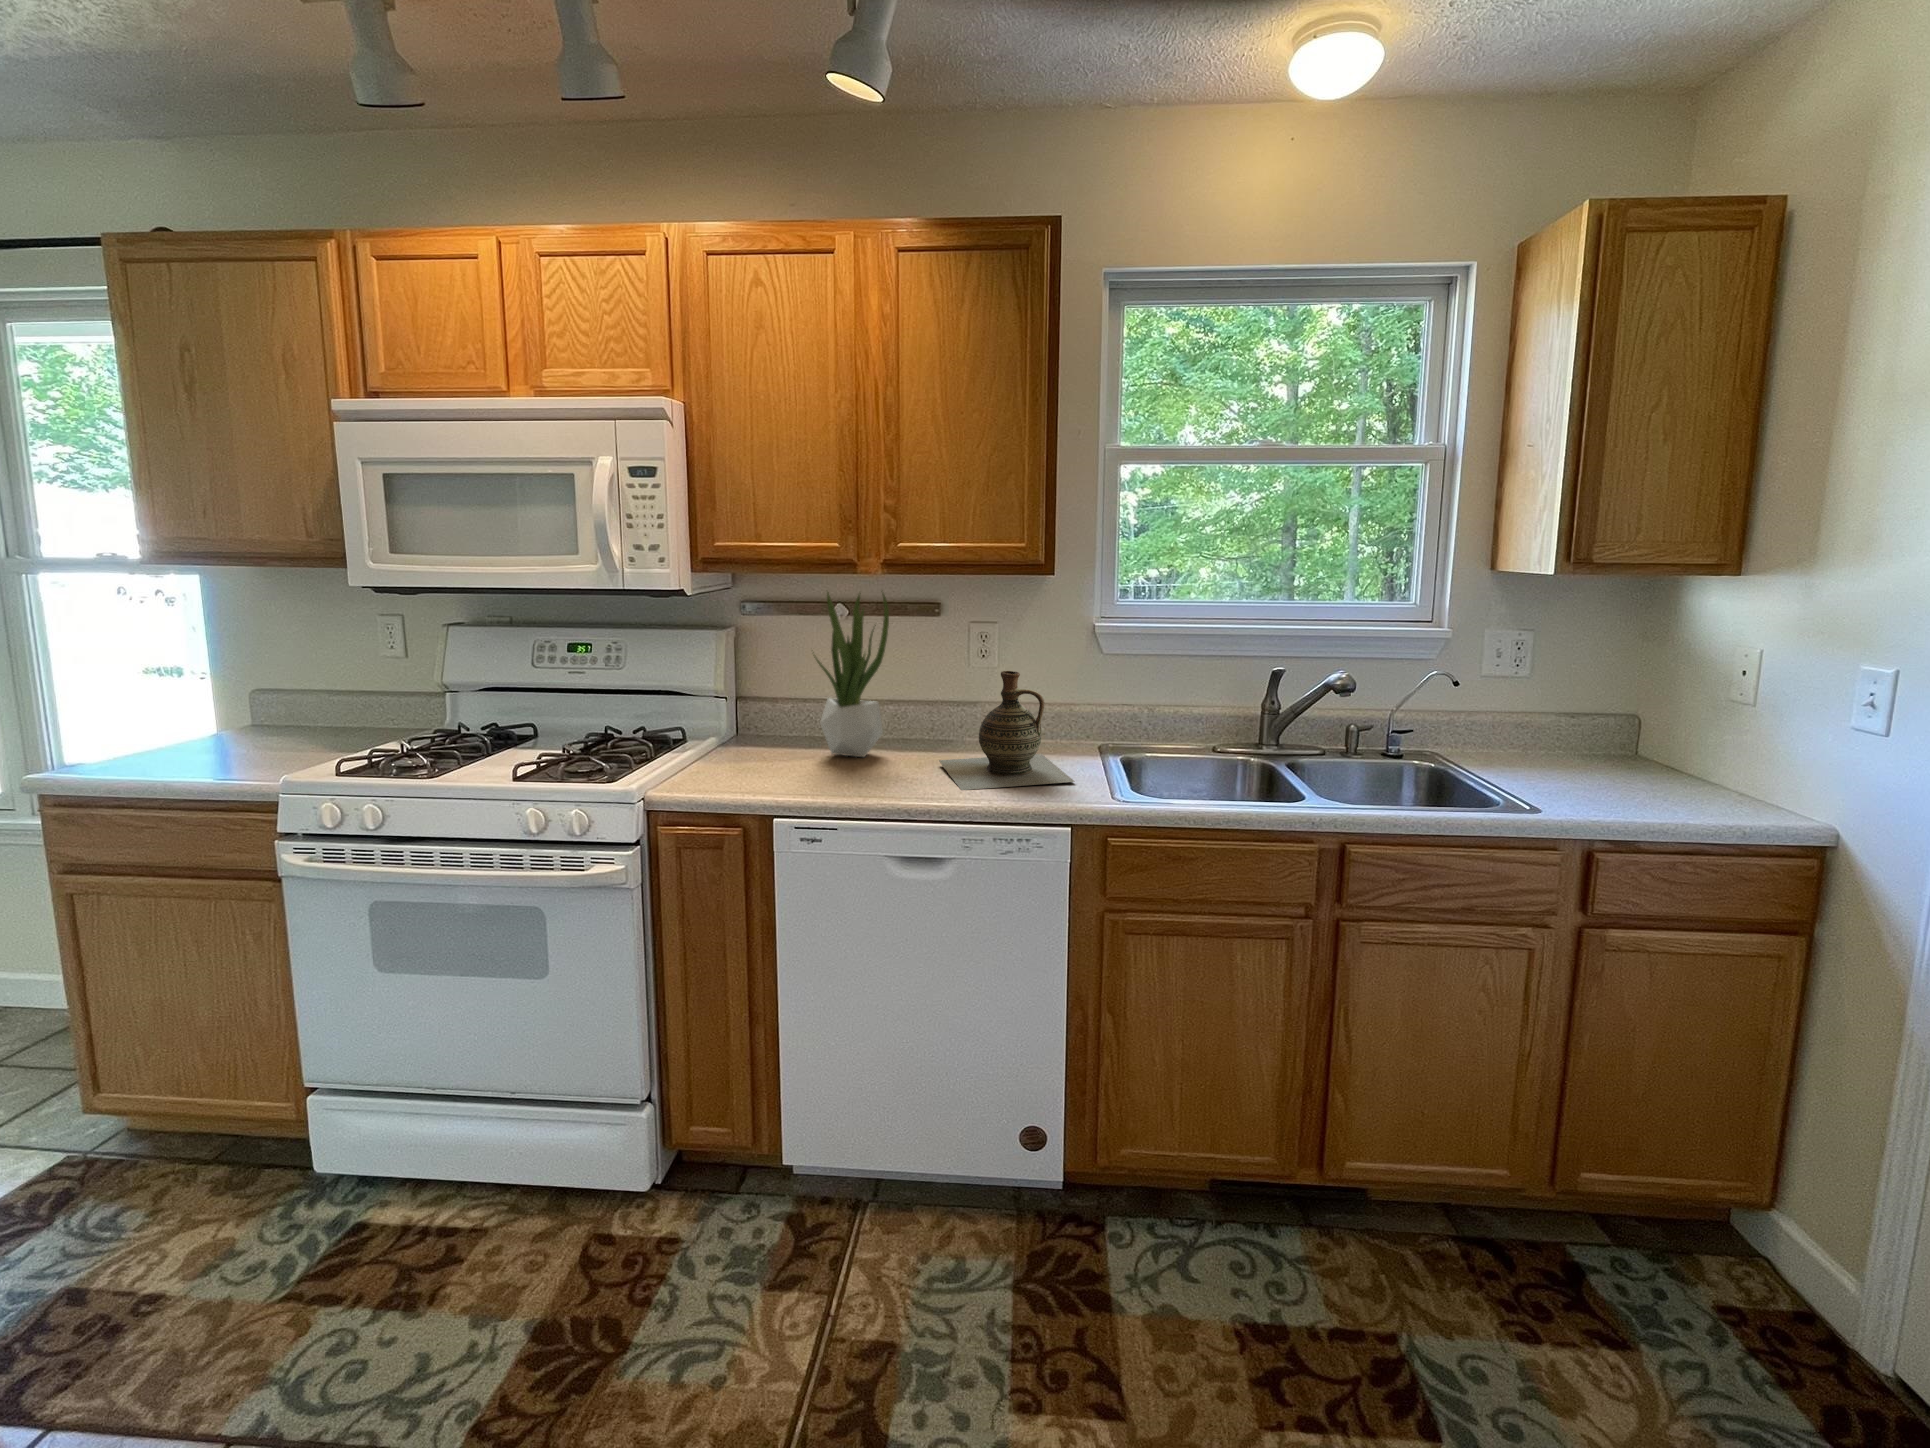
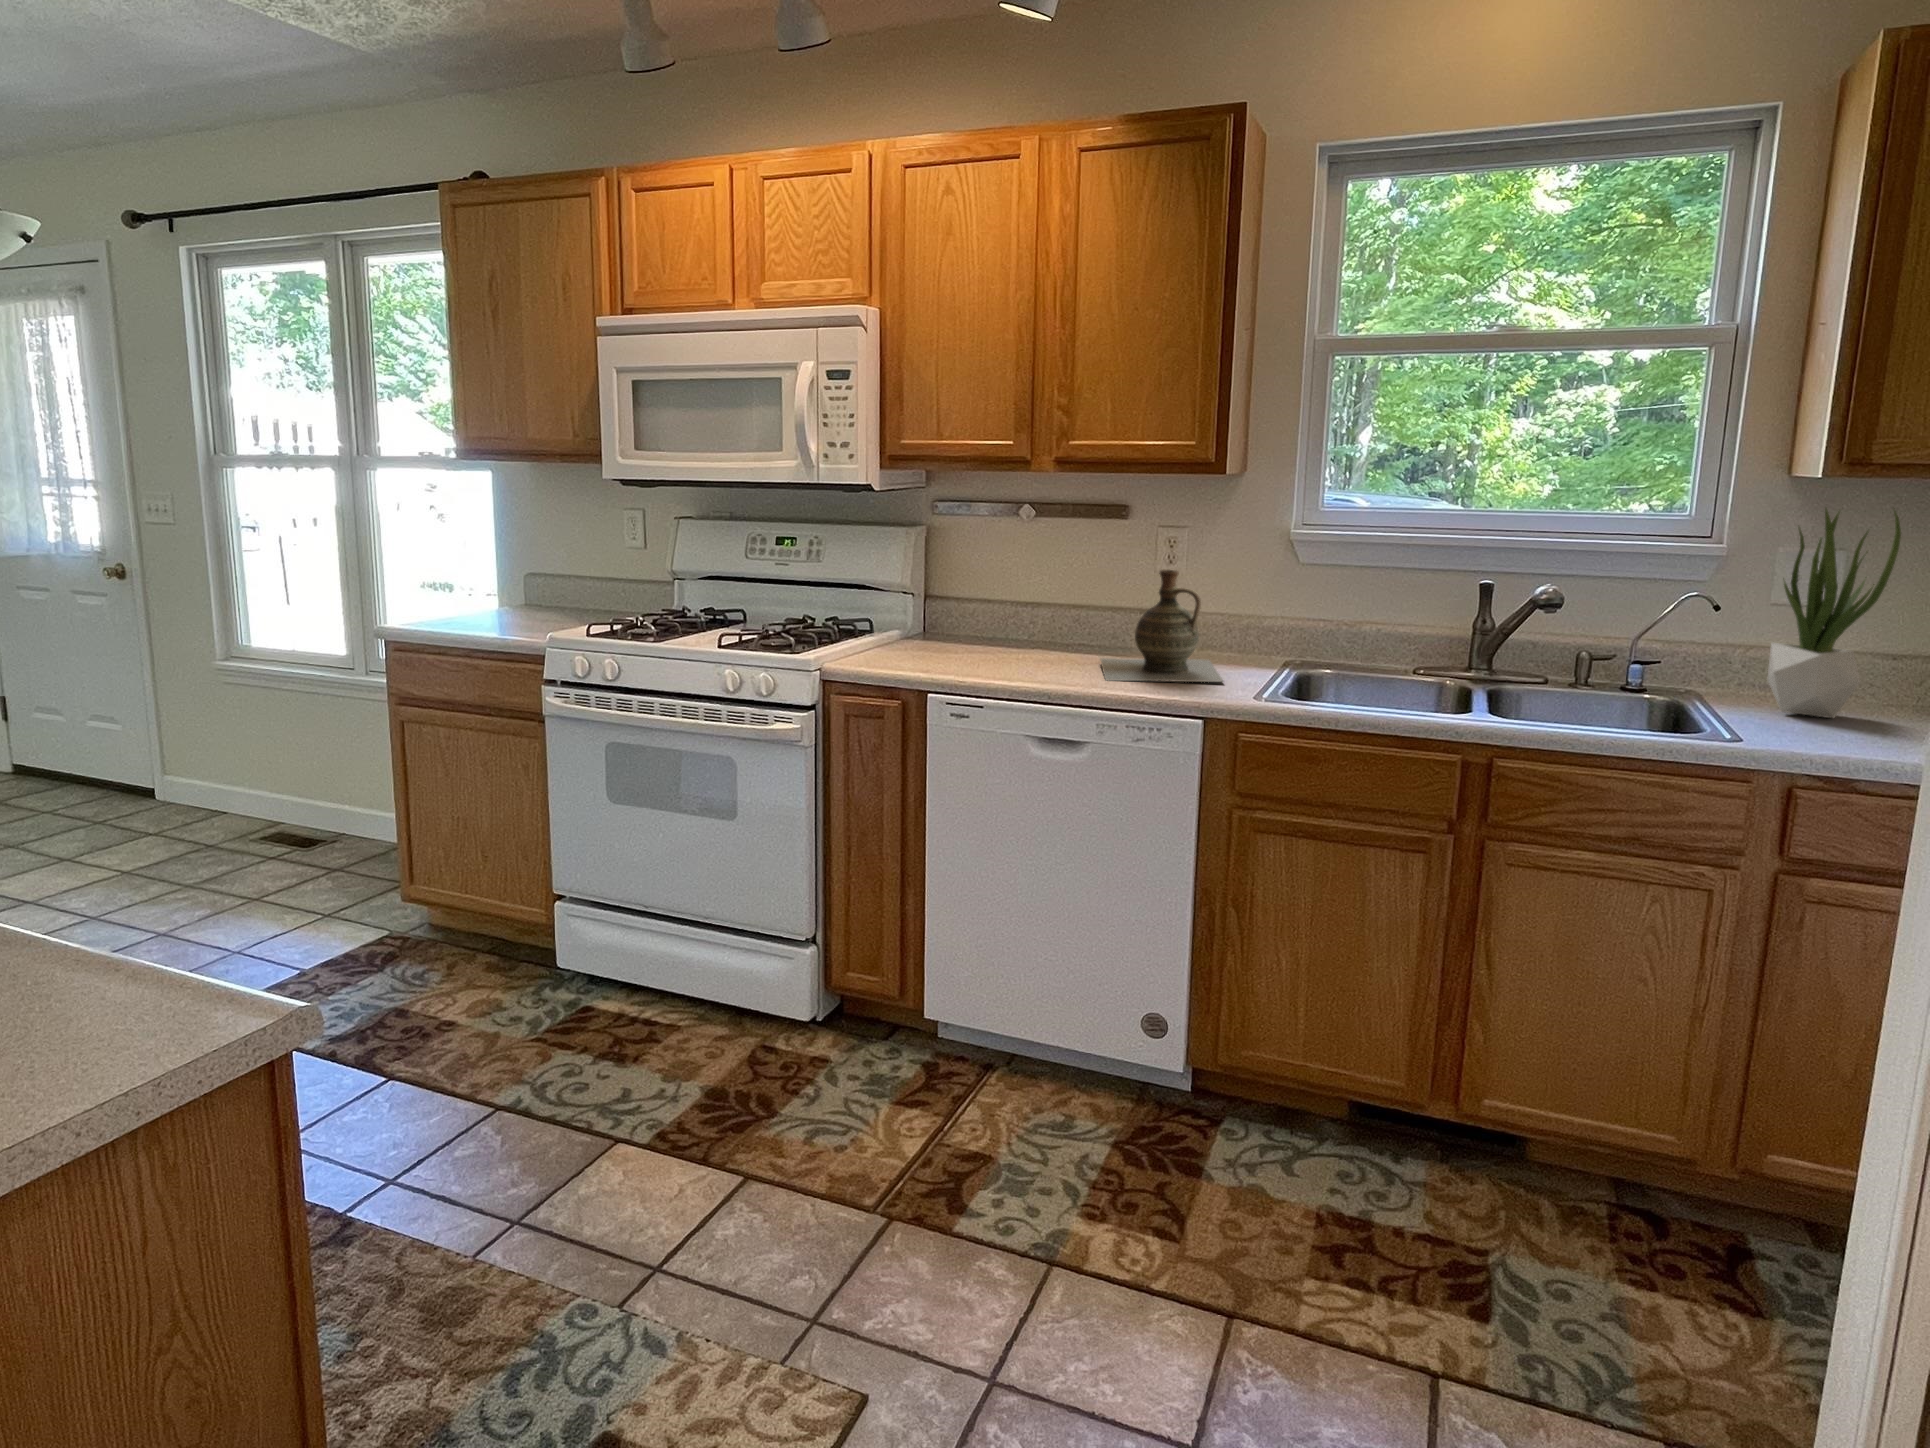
potted plant: present [814,593,889,757] -> present [1768,509,1901,718]

